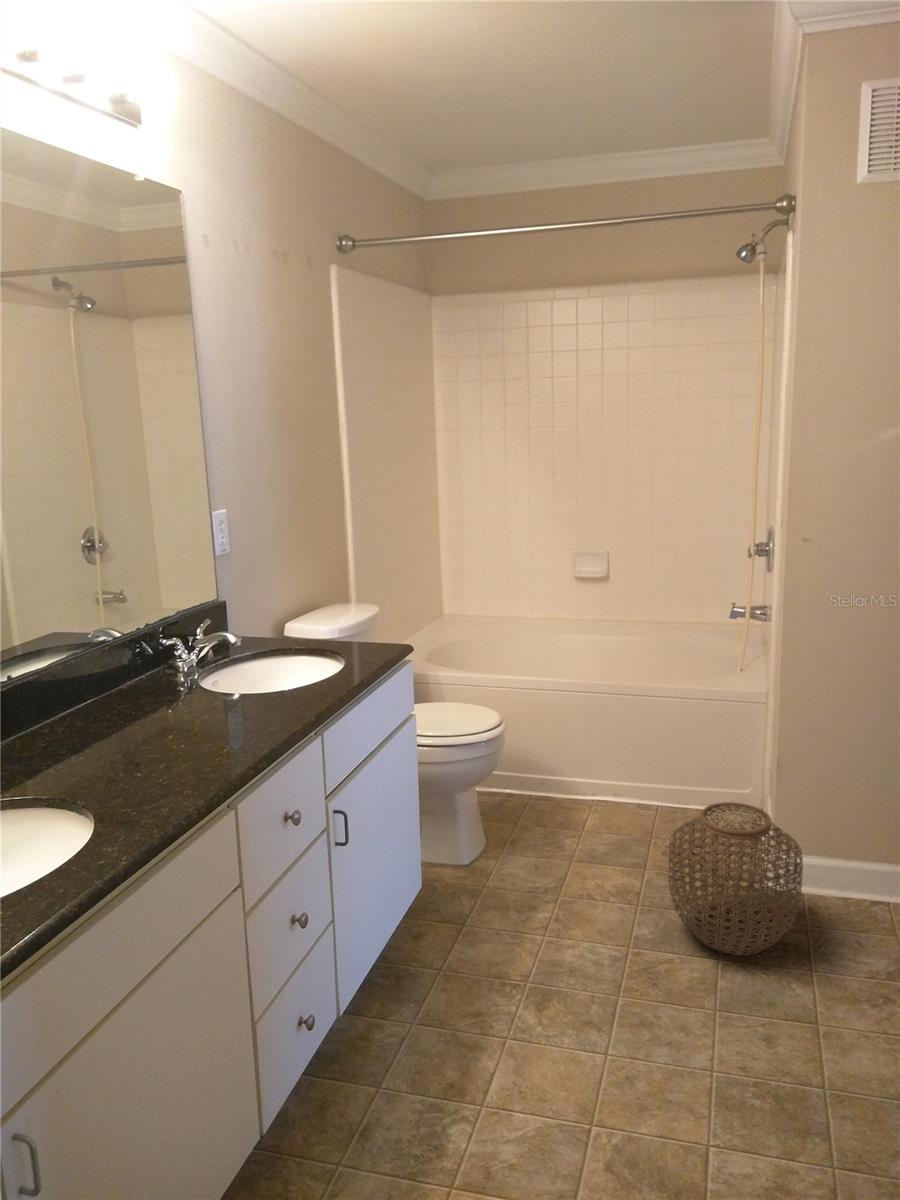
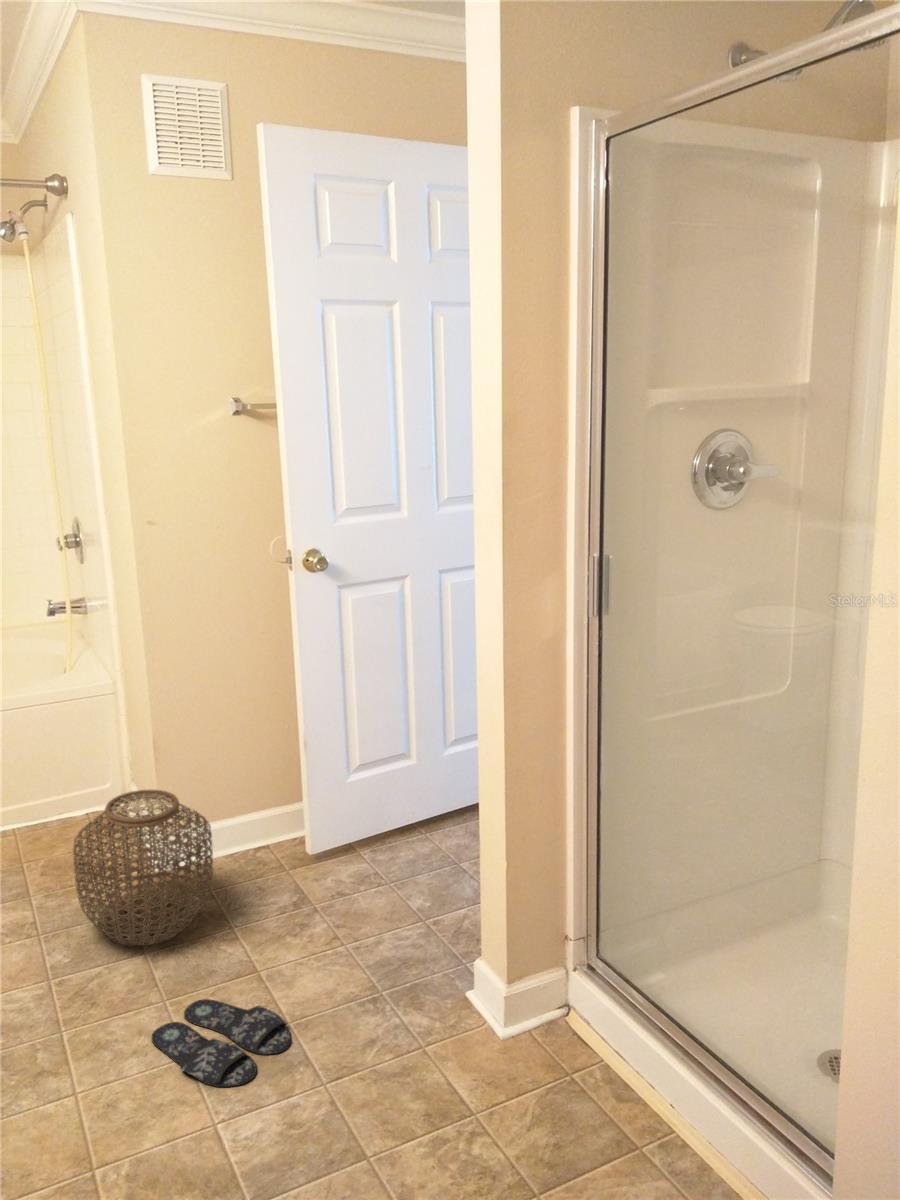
slippers: none [688,1023,821,1124] -> present [152,999,291,1087]

